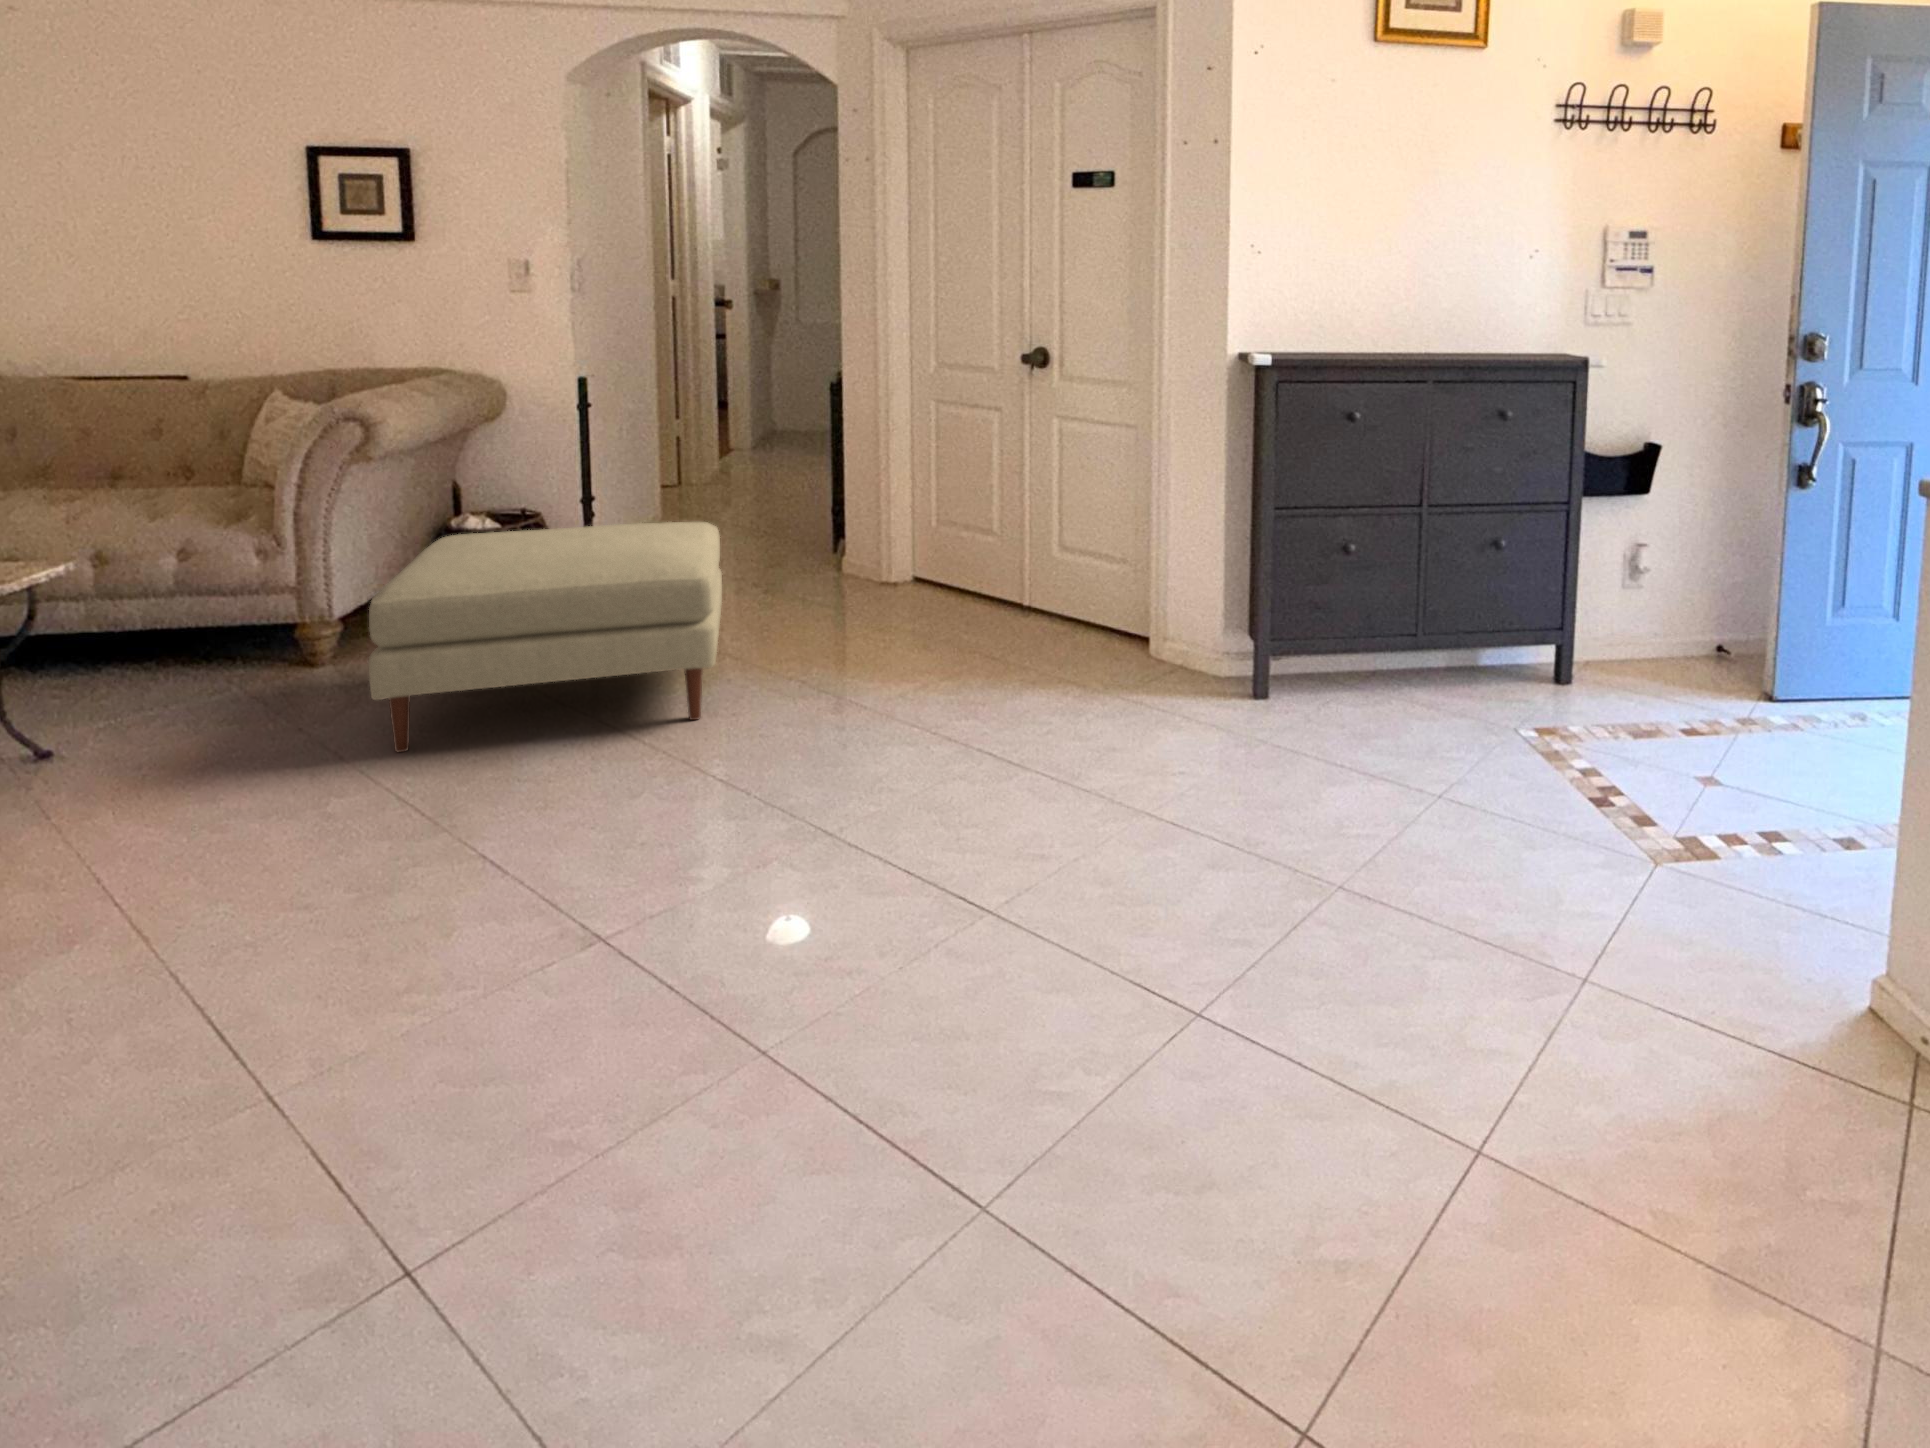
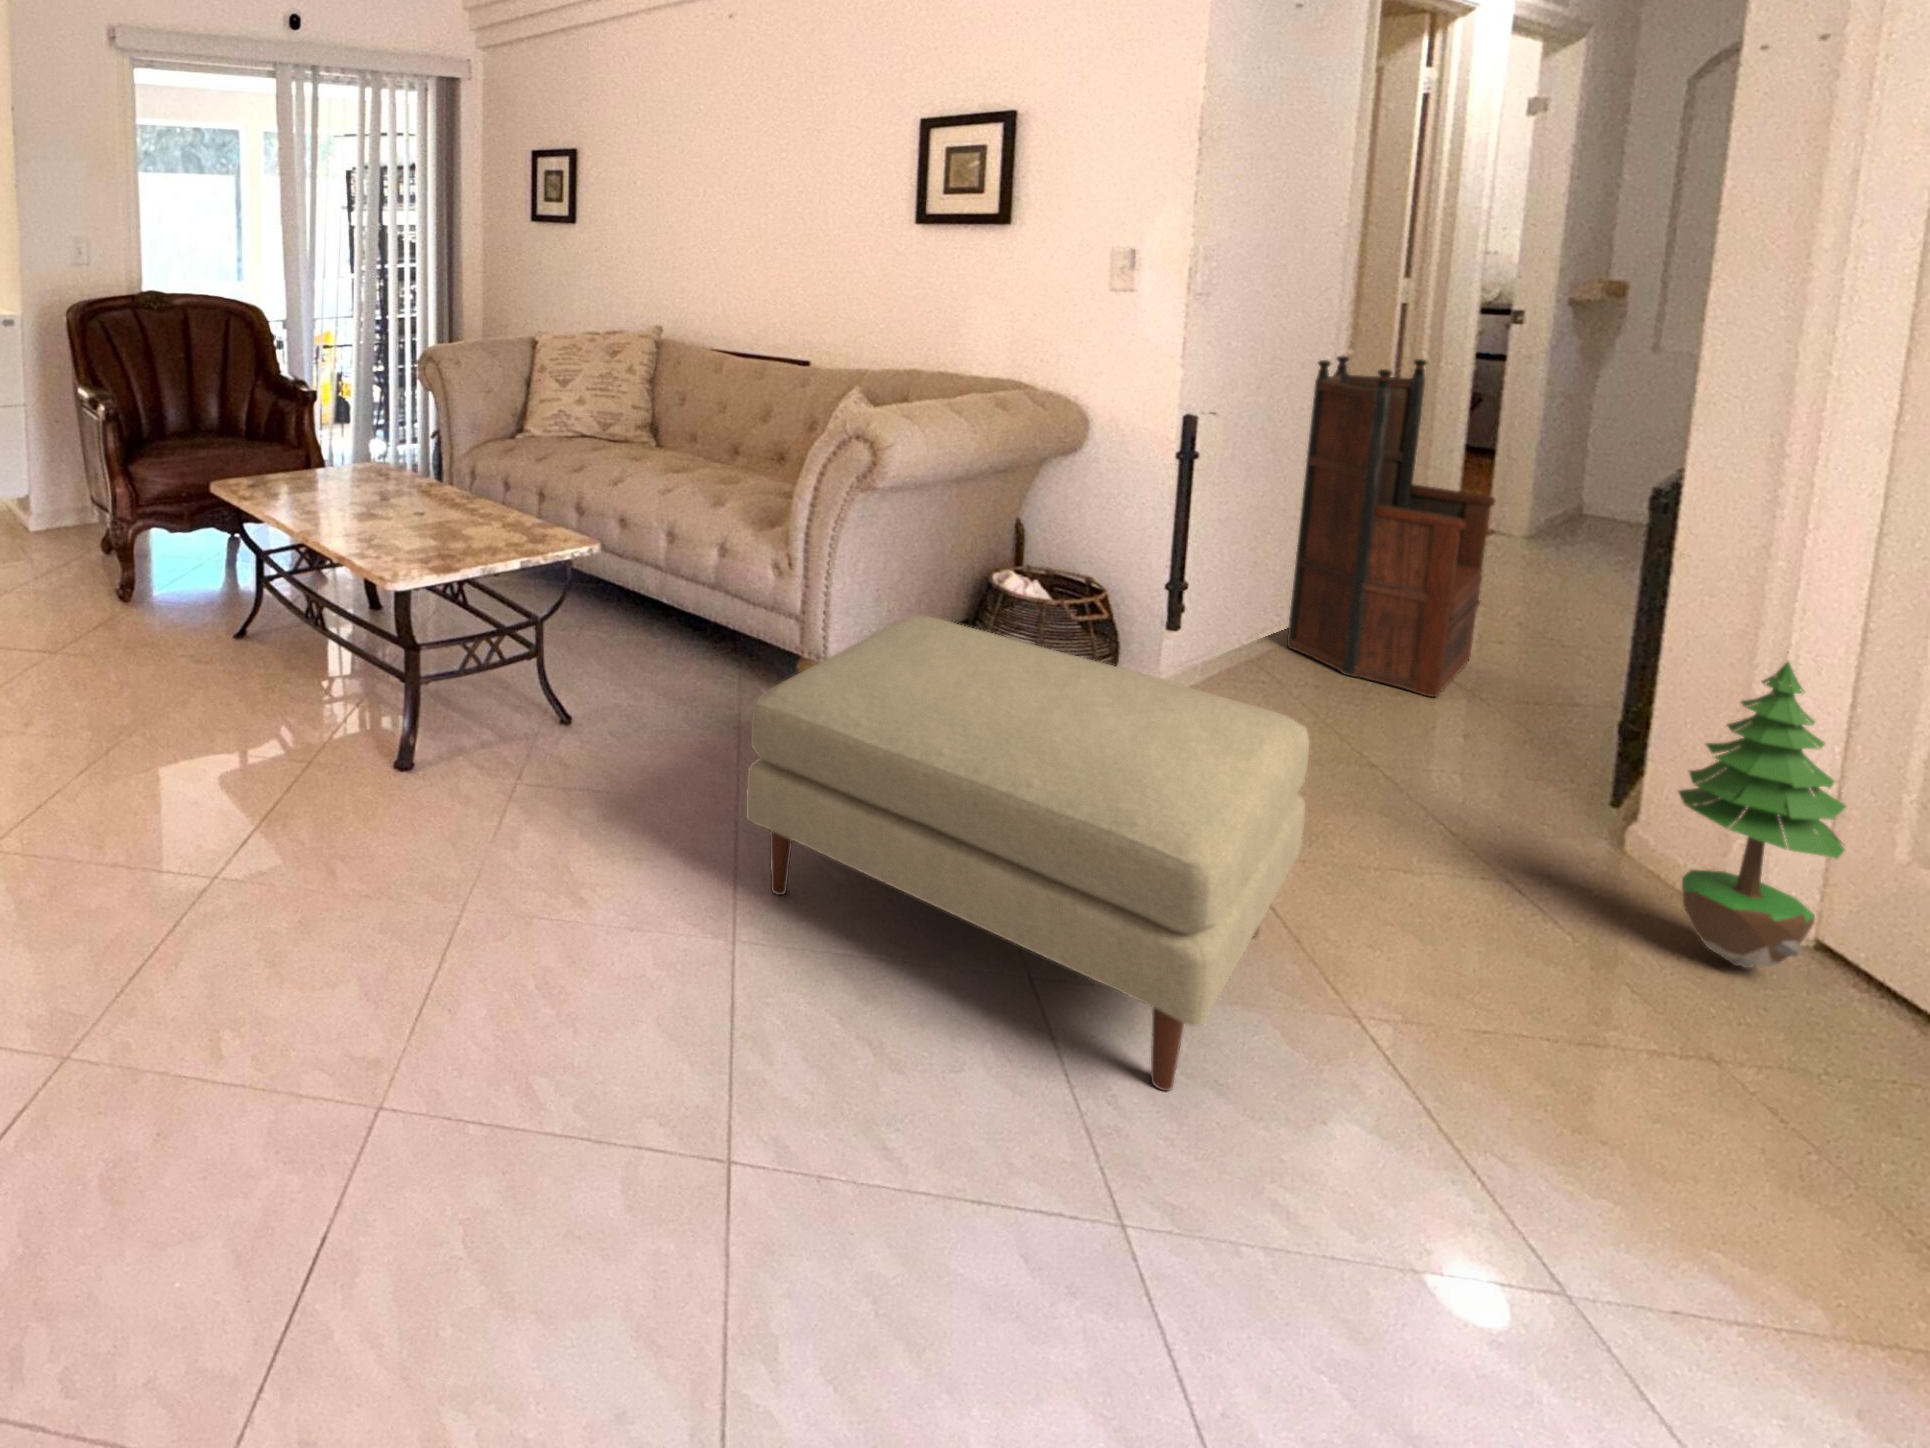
armchair: none [645,327,754,543] -> present [1287,356,1495,697]
potted tree: none [864,441,922,595] -> present [1679,662,1846,968]

